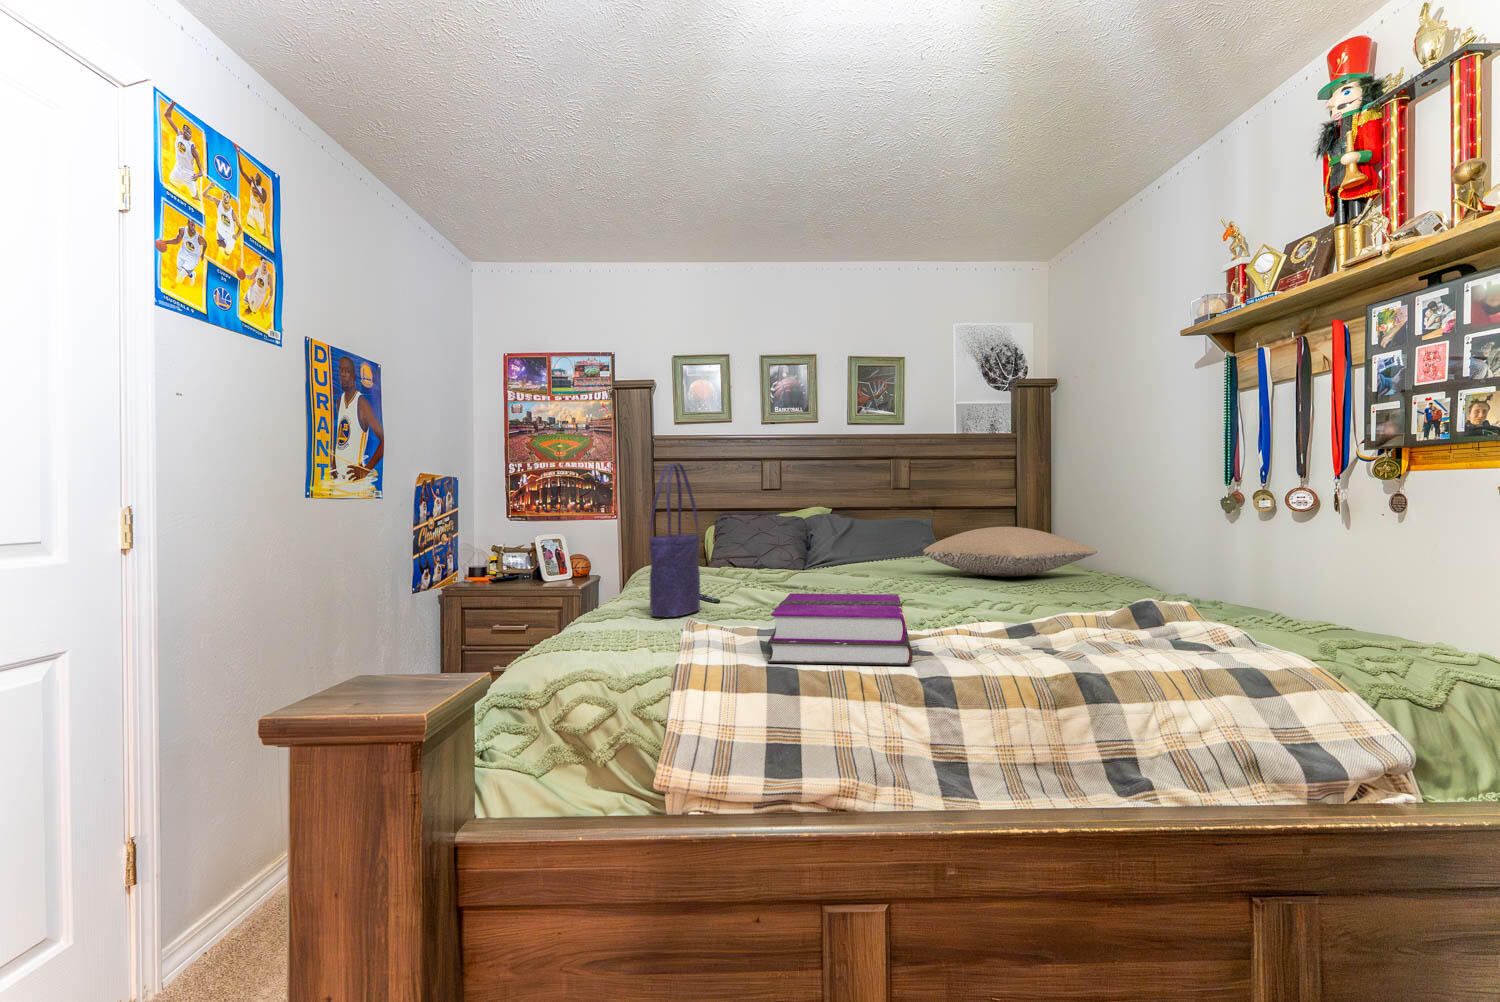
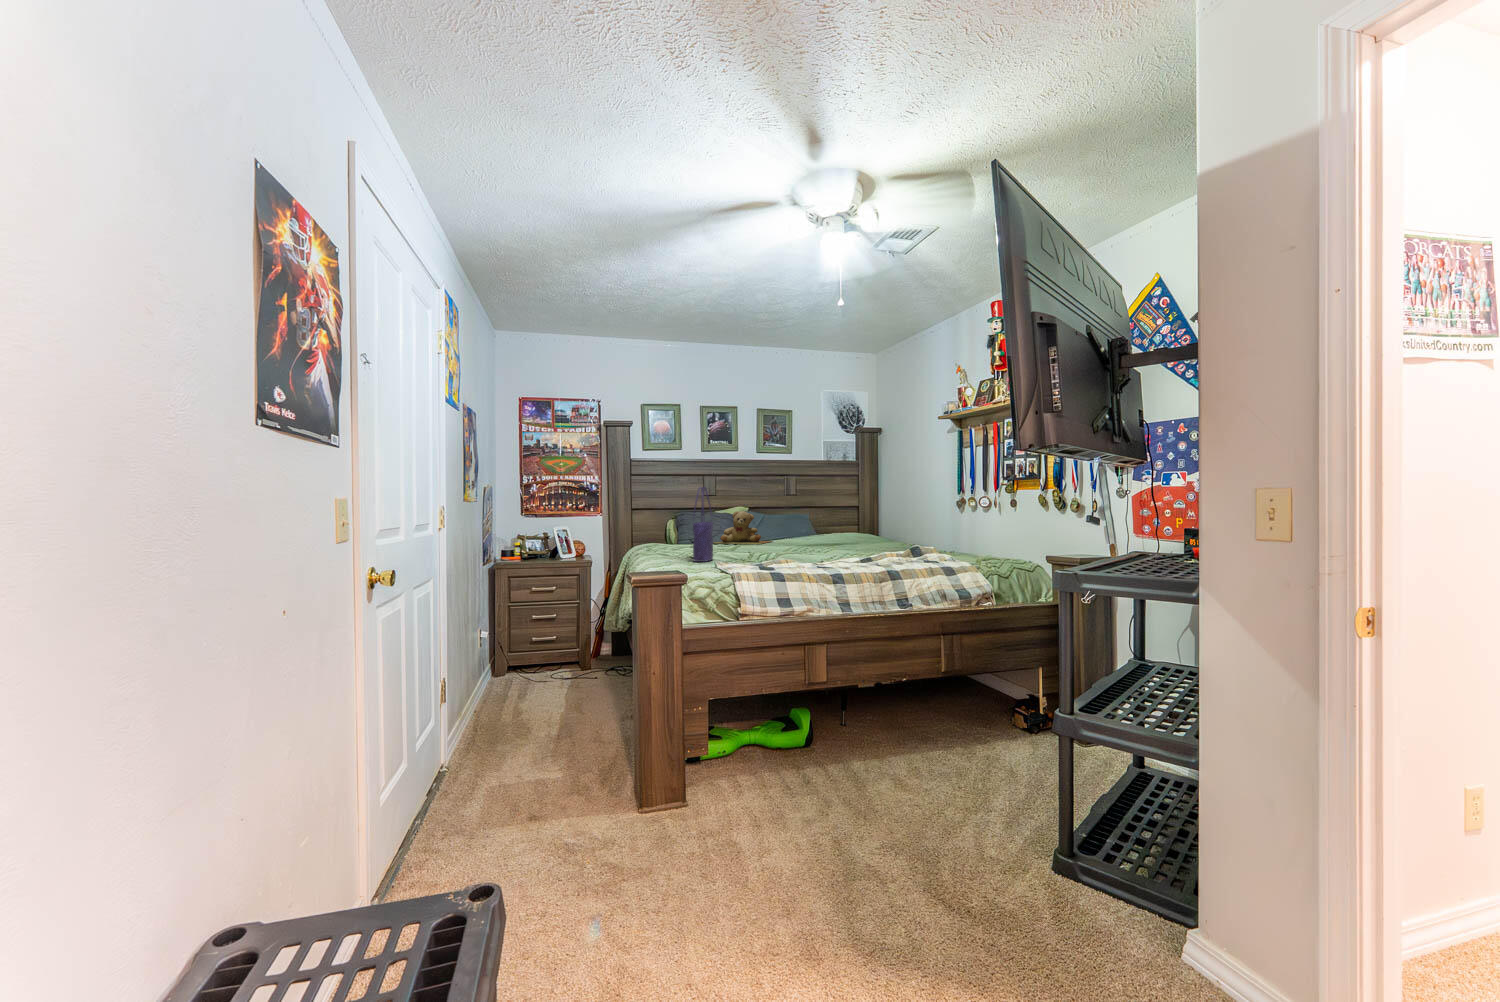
teddy bear: none [769,515,875,570] -> present [715,511,771,544]
pillow: present [923,527,1097,577] -> none [807,518,899,545]
hardback book: present [768,594,913,665] -> none [767,546,828,571]

